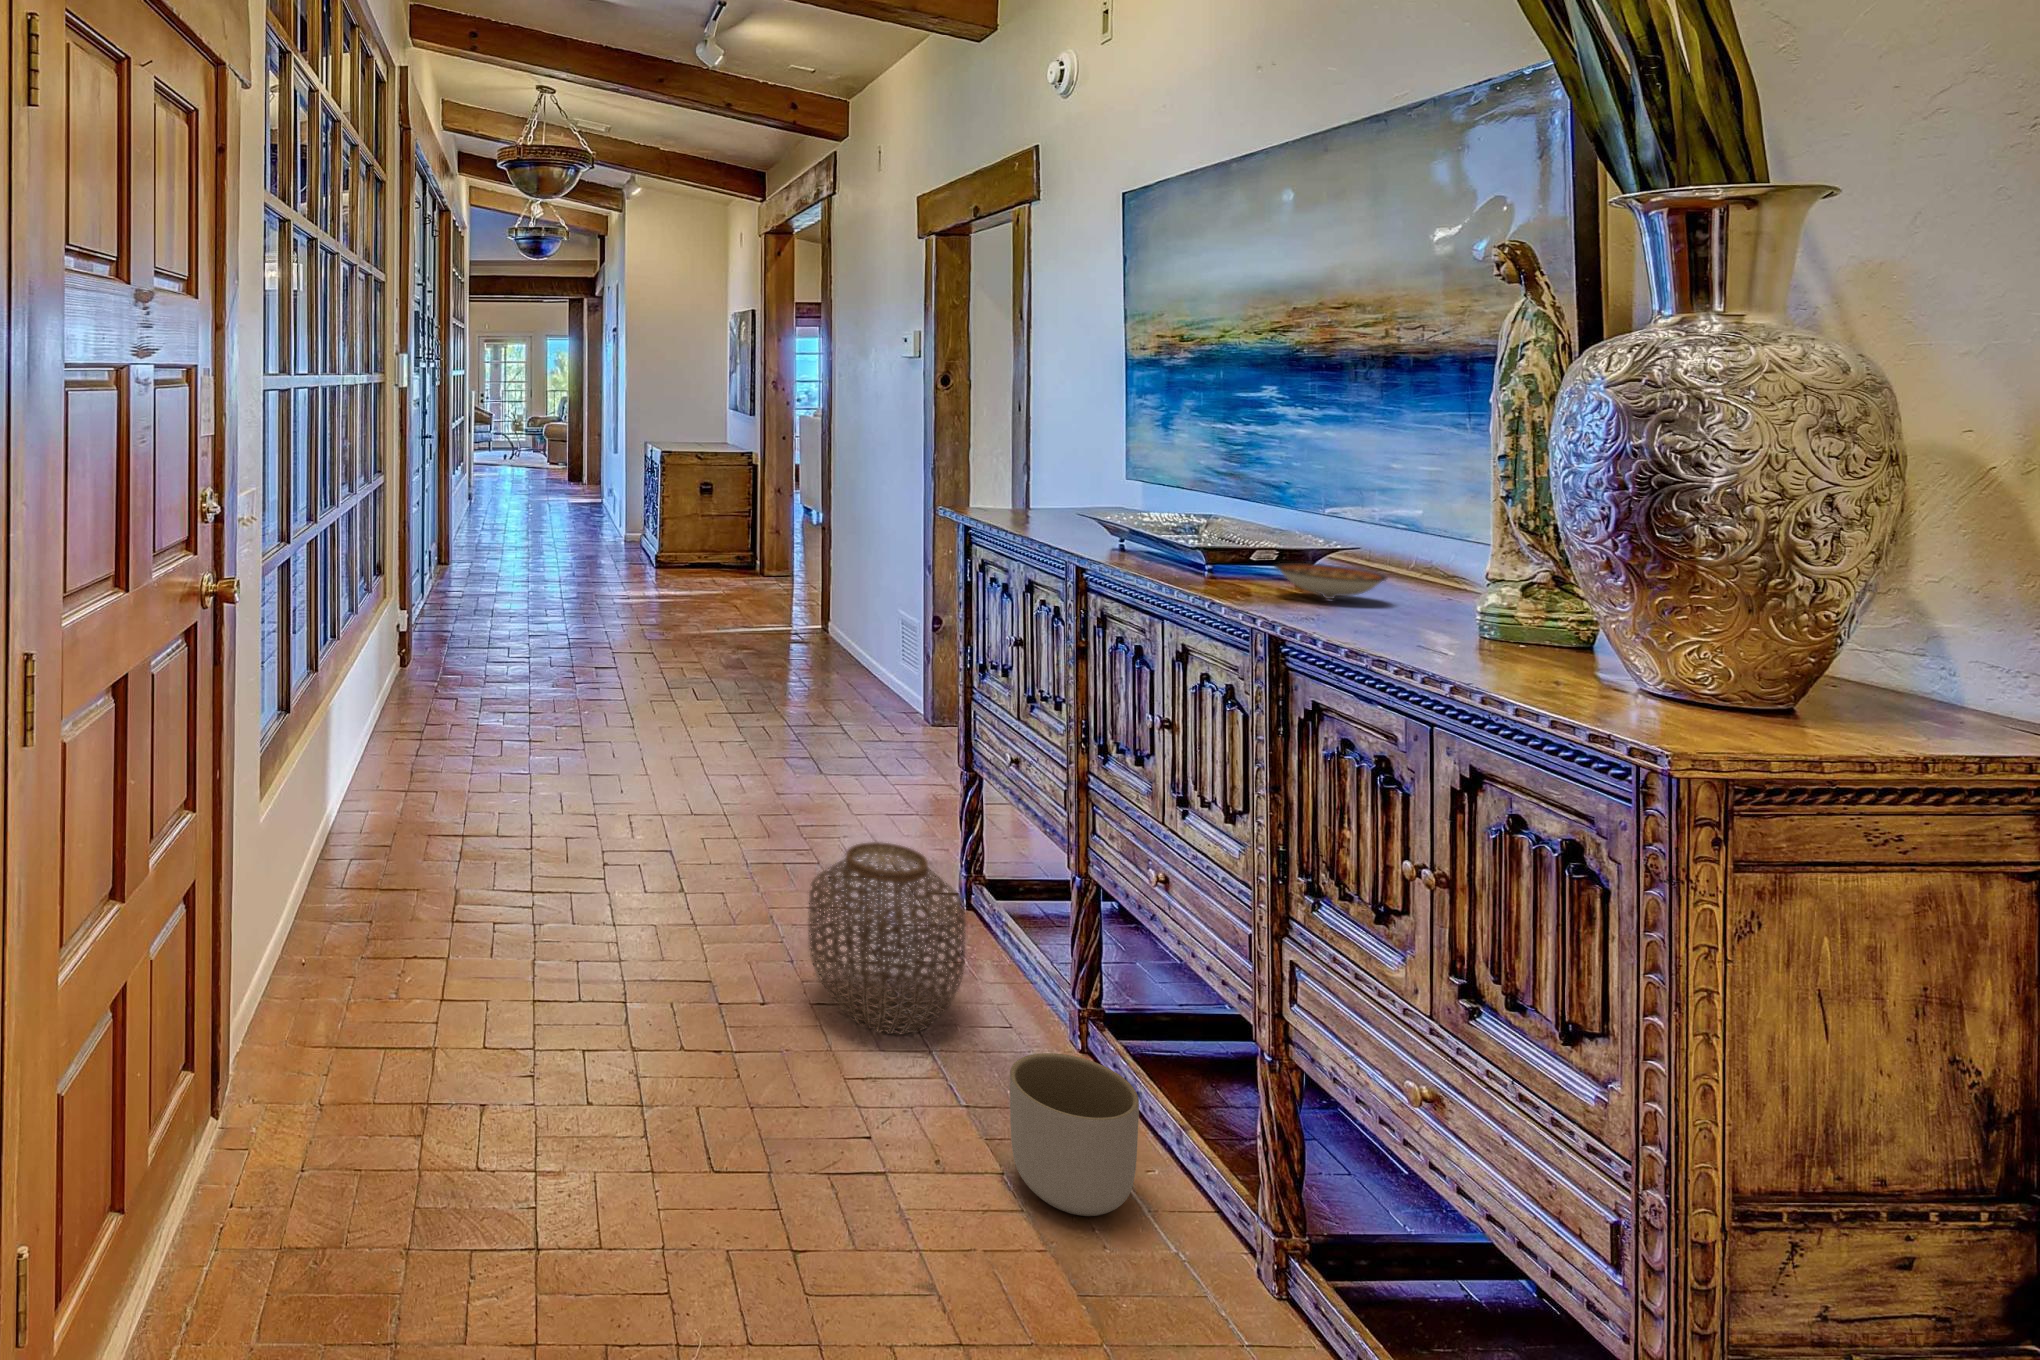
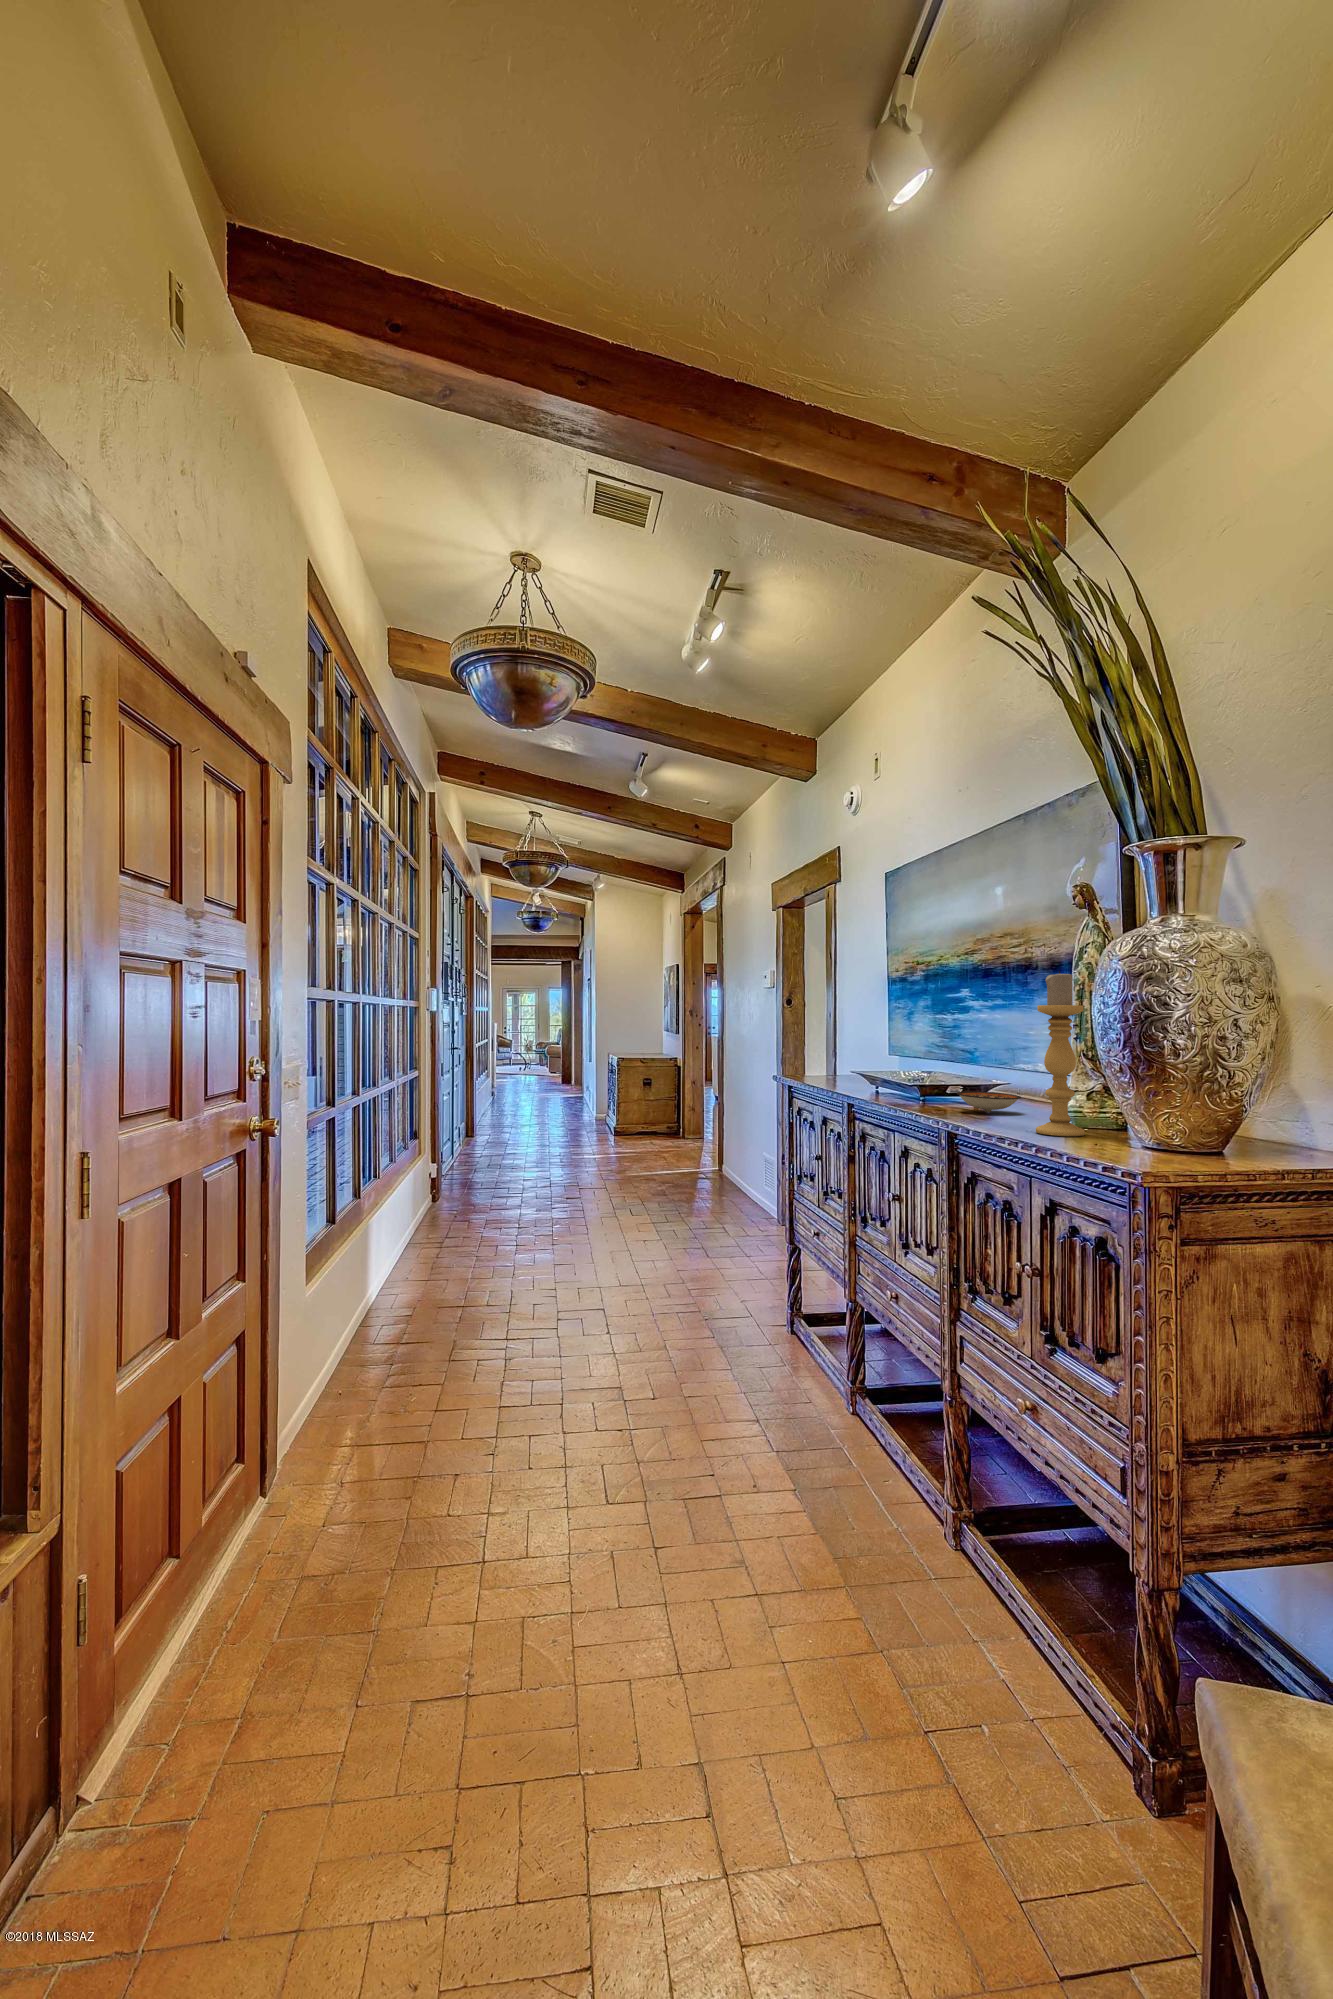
candle holder: none [1432,388,1521,660] -> present [1036,971,1085,1136]
woven basket: present [808,842,965,1035] -> none [685,1291,784,1414]
planter: present [1010,1053,1139,1216] -> none [802,1414,880,1514]

